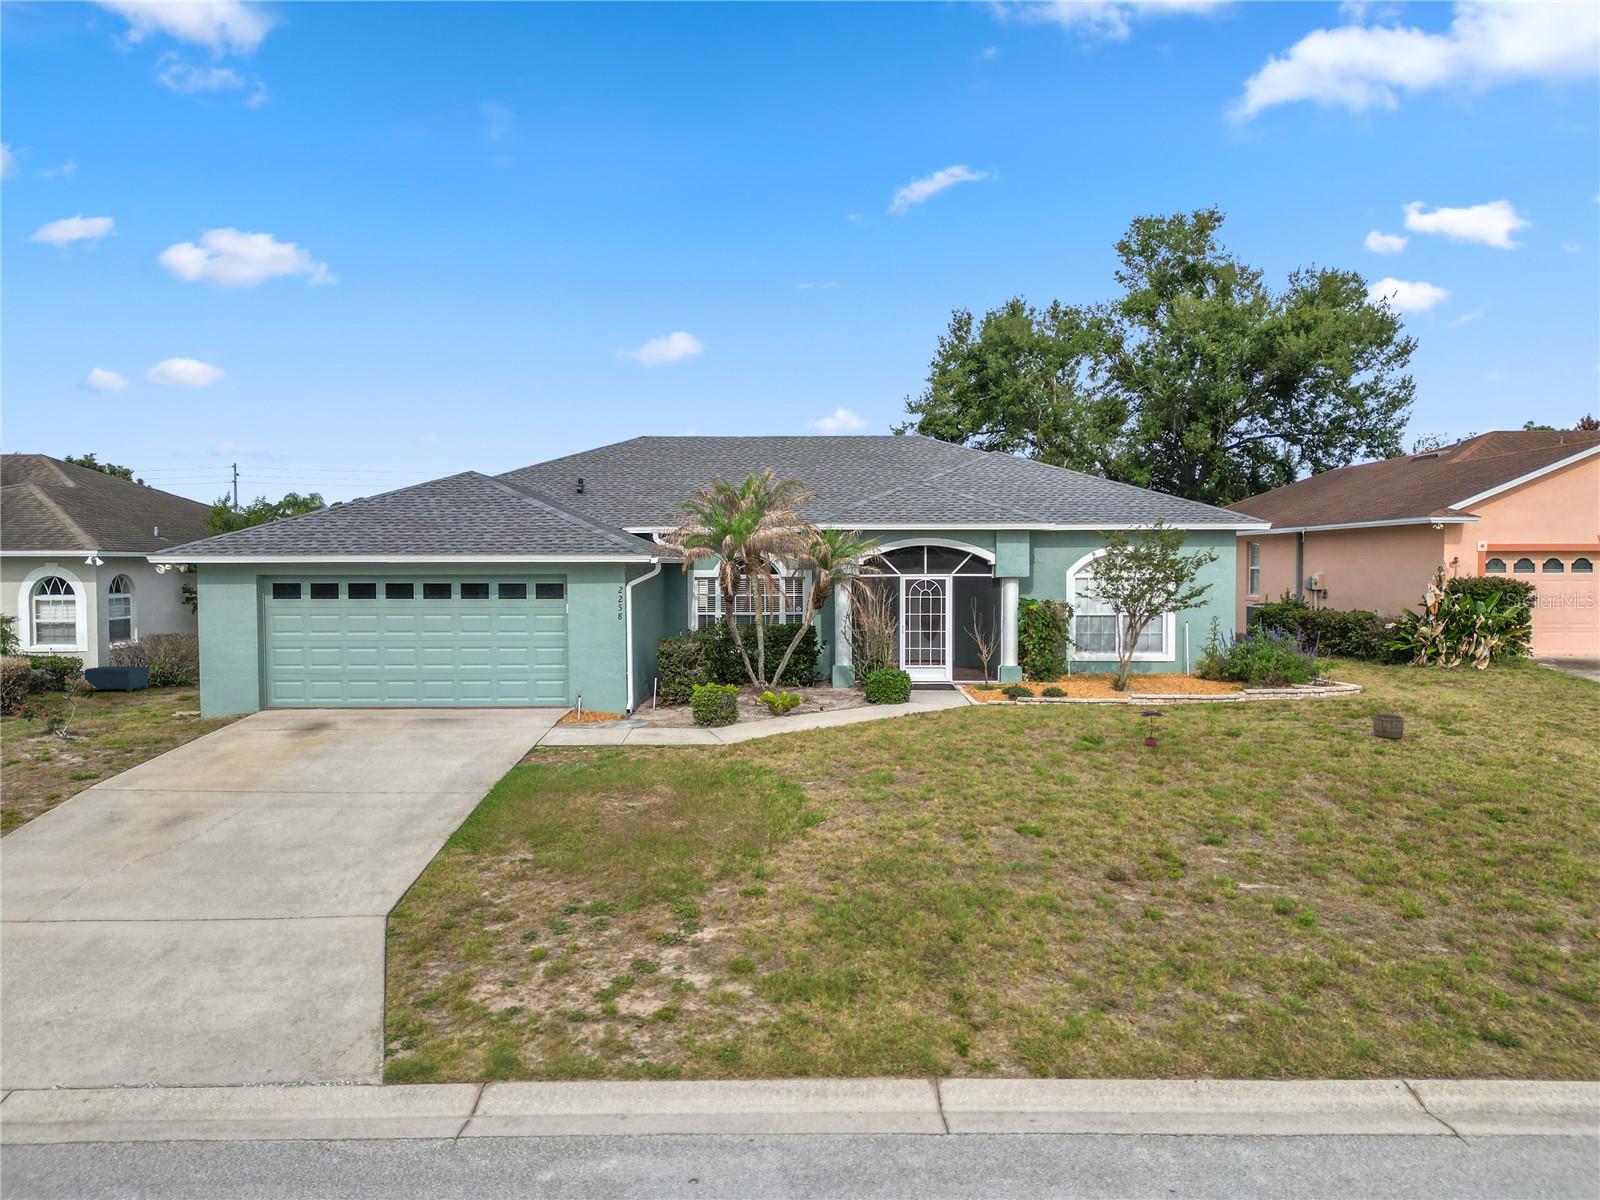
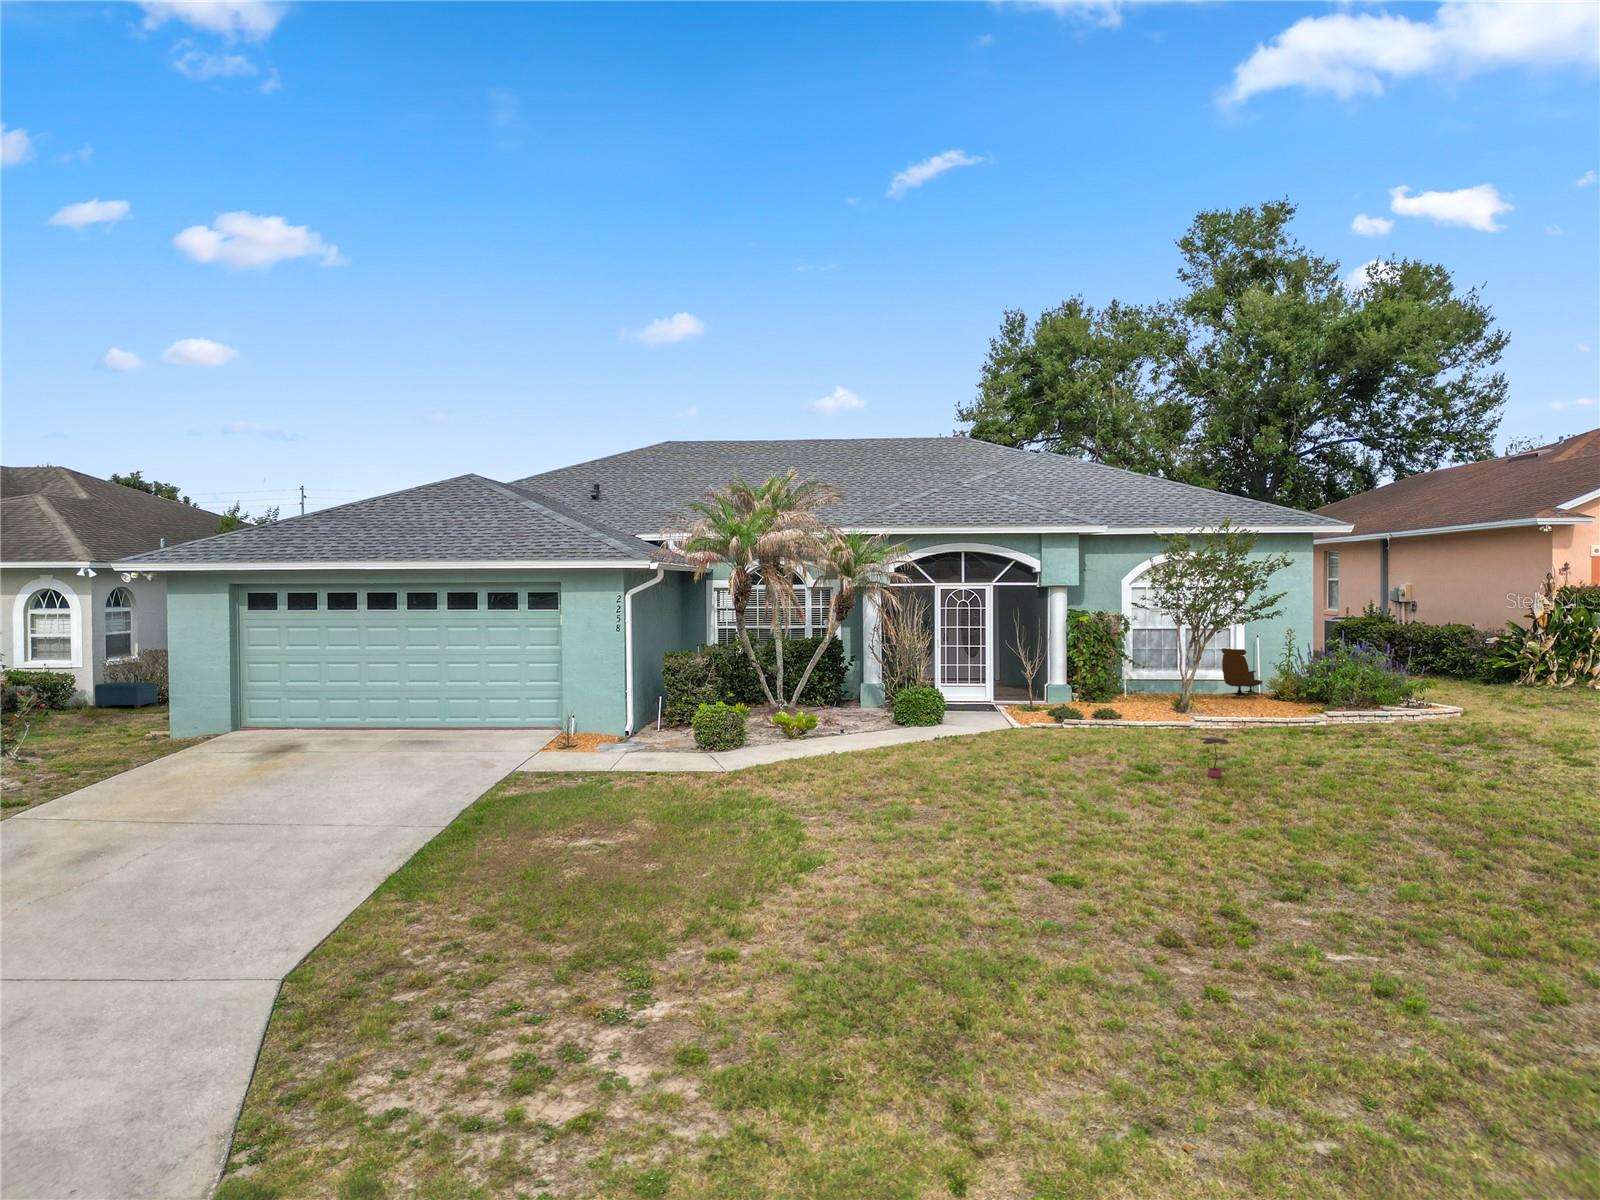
lounge chair: none [1156,632,1191,677] -> present [1222,648,1262,699]
wooden bucket: present [1373,714,1404,738] -> none [1483,743,1523,772]

